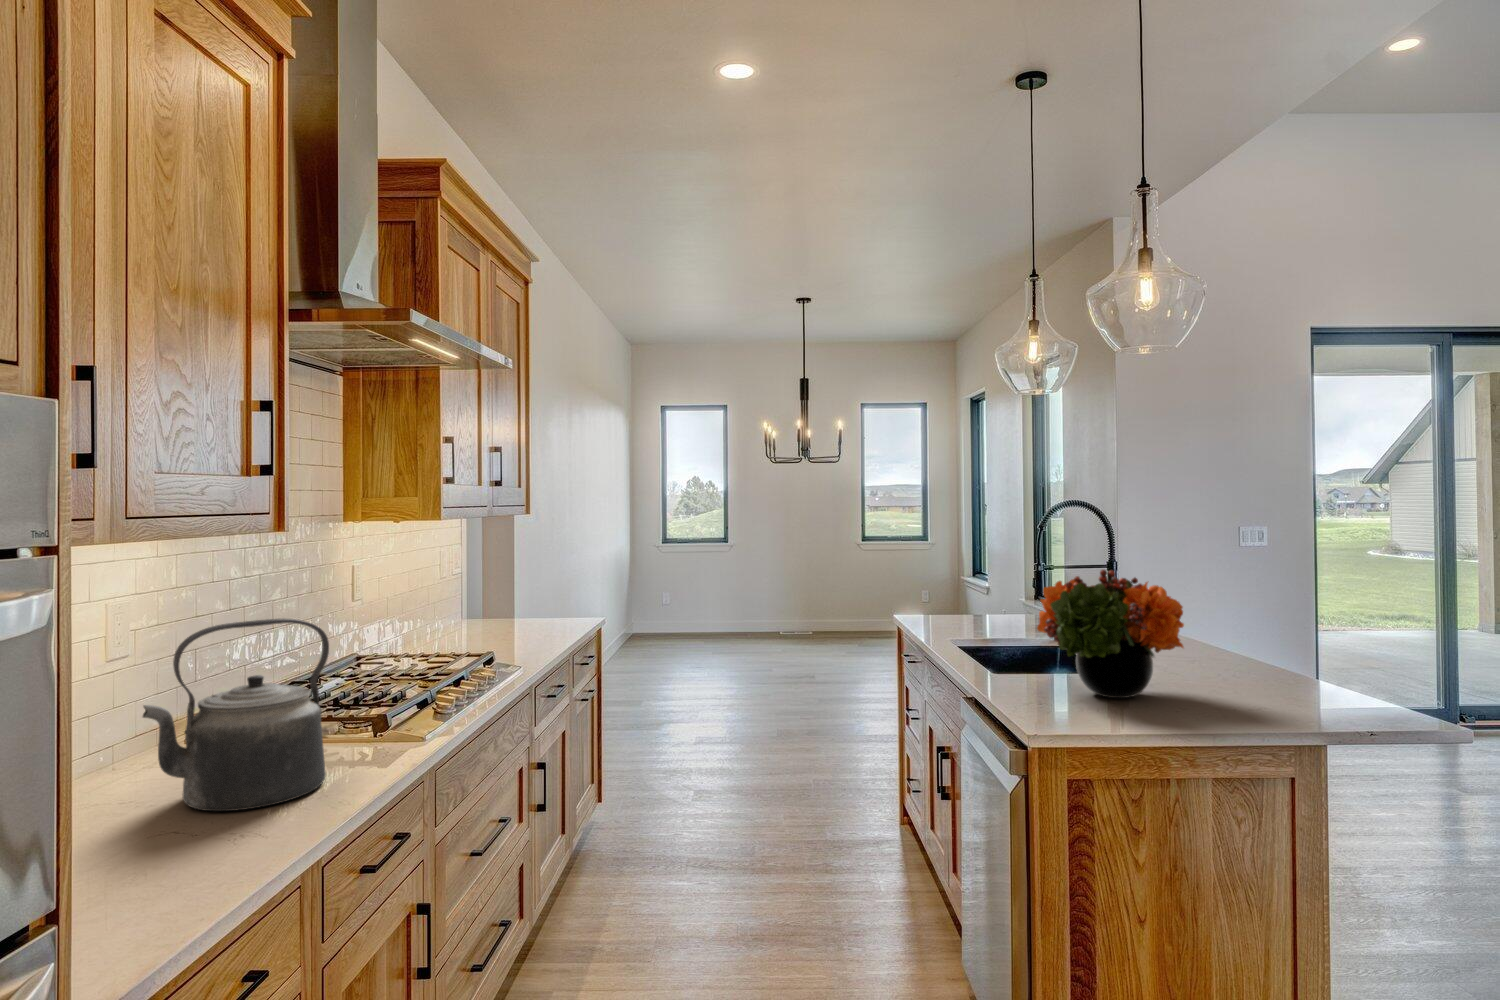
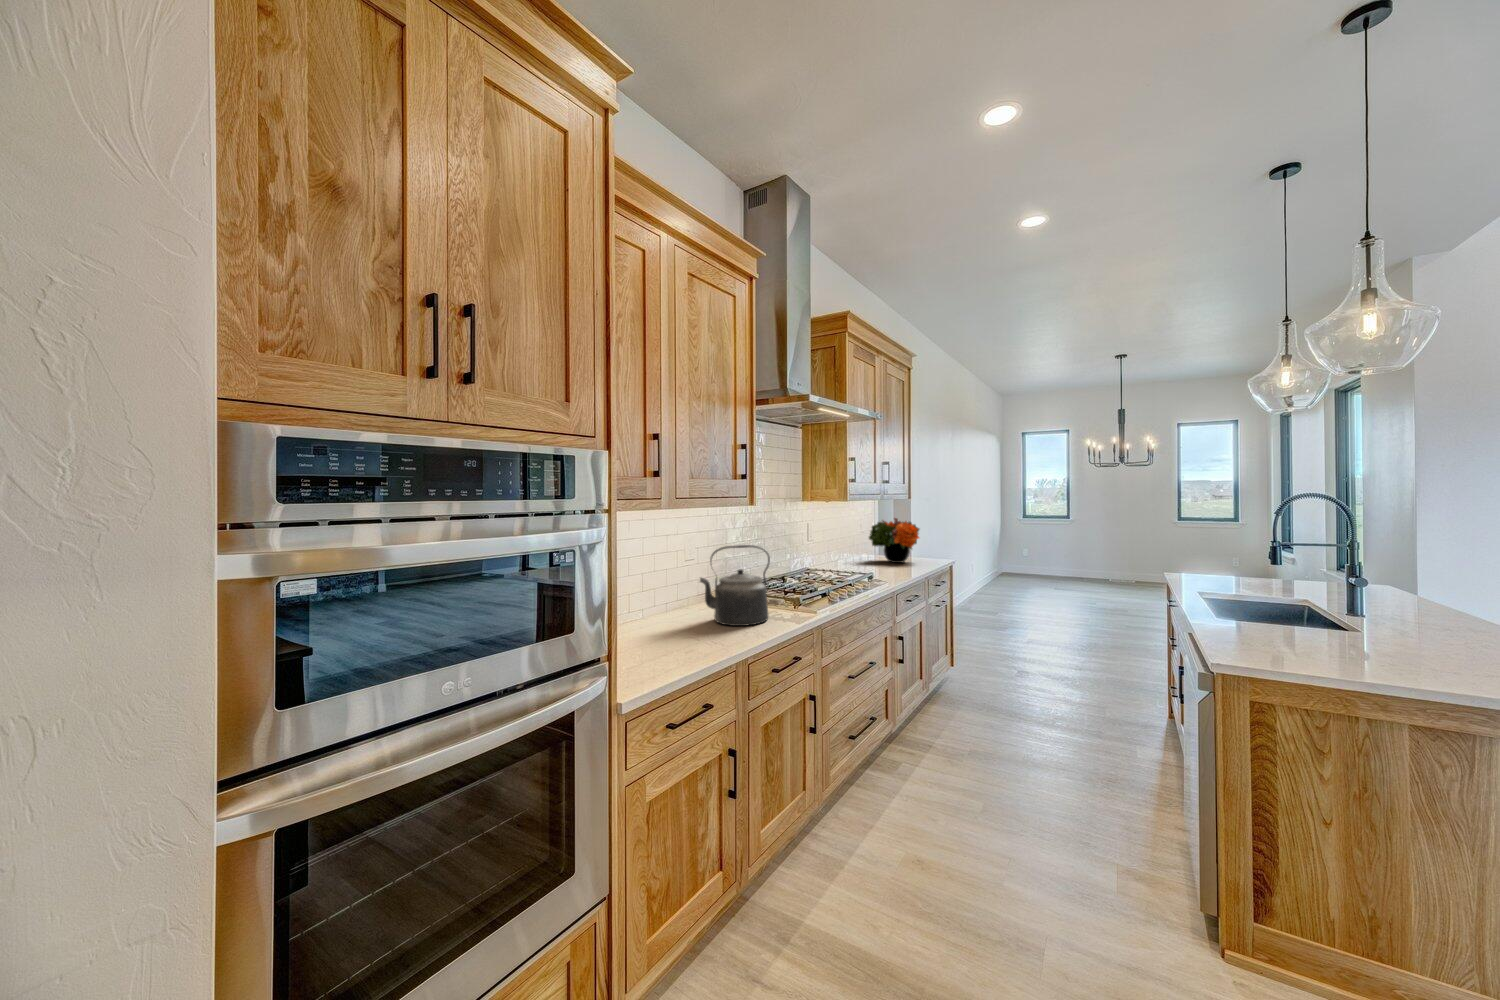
flower arrangement: present [1037,570,1184,698] -> present [869,518,919,563]

